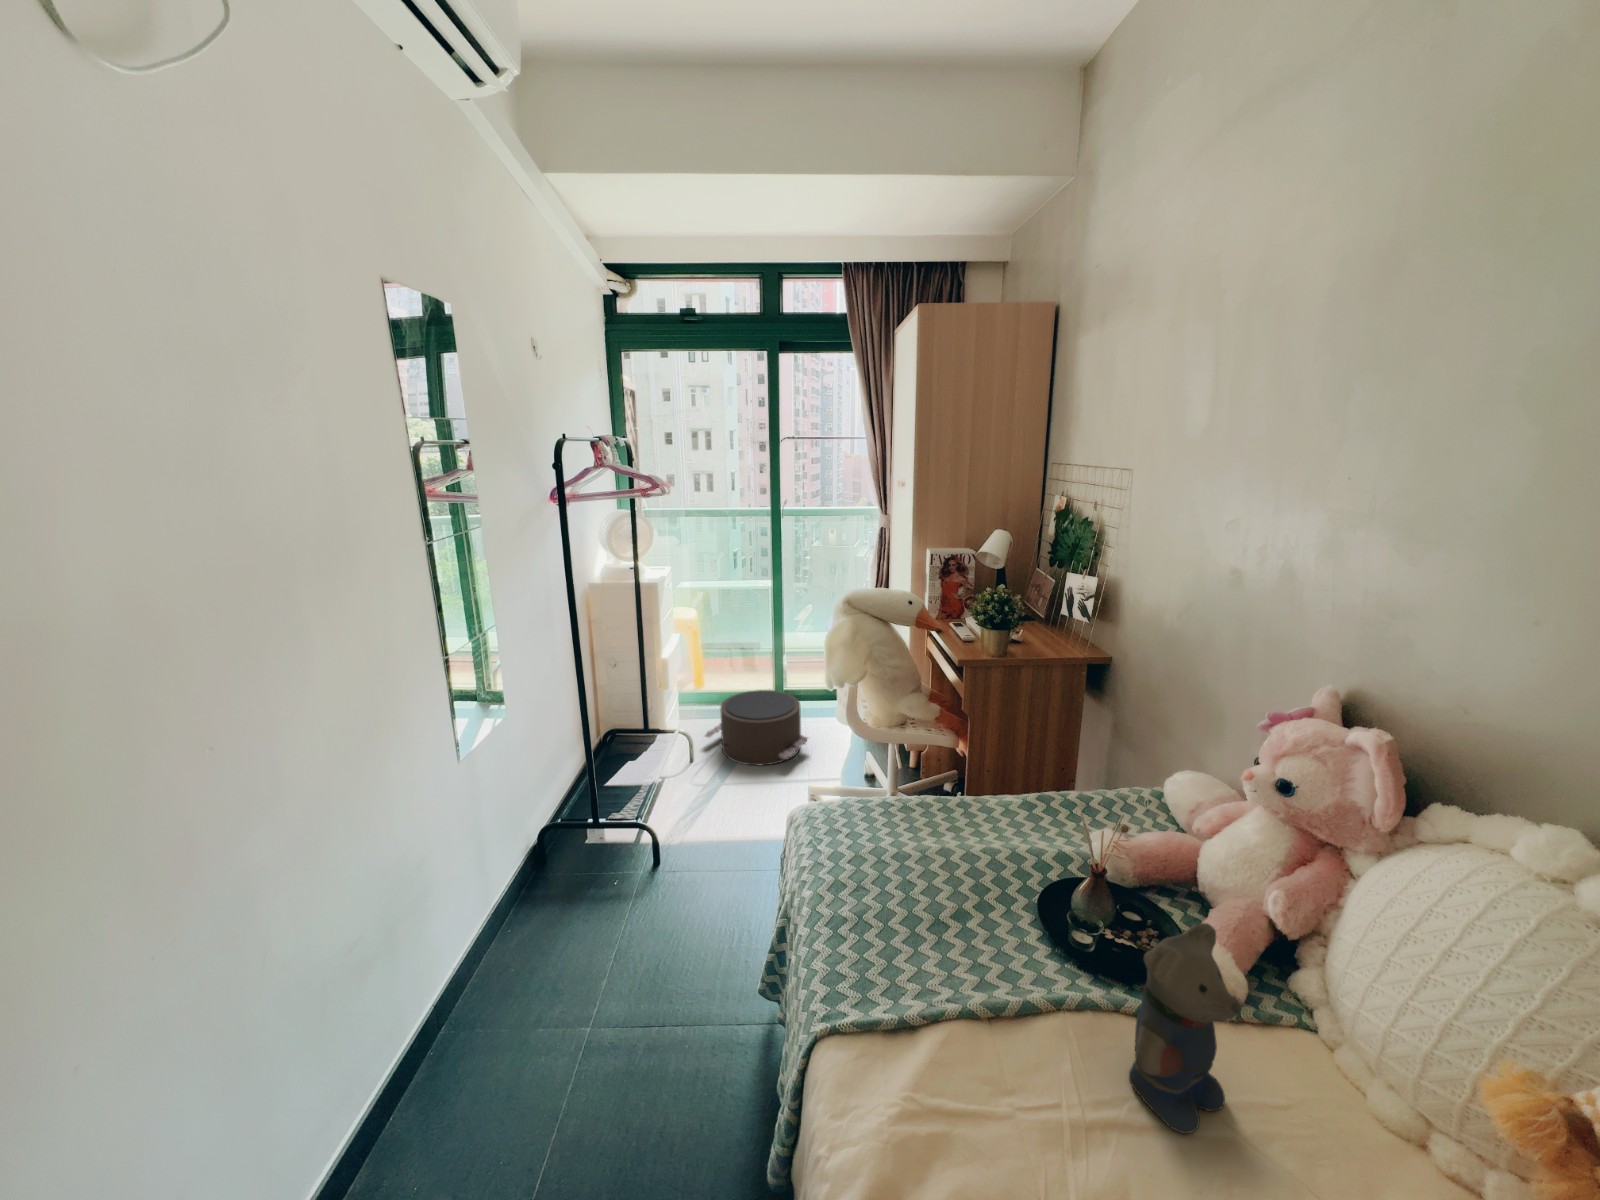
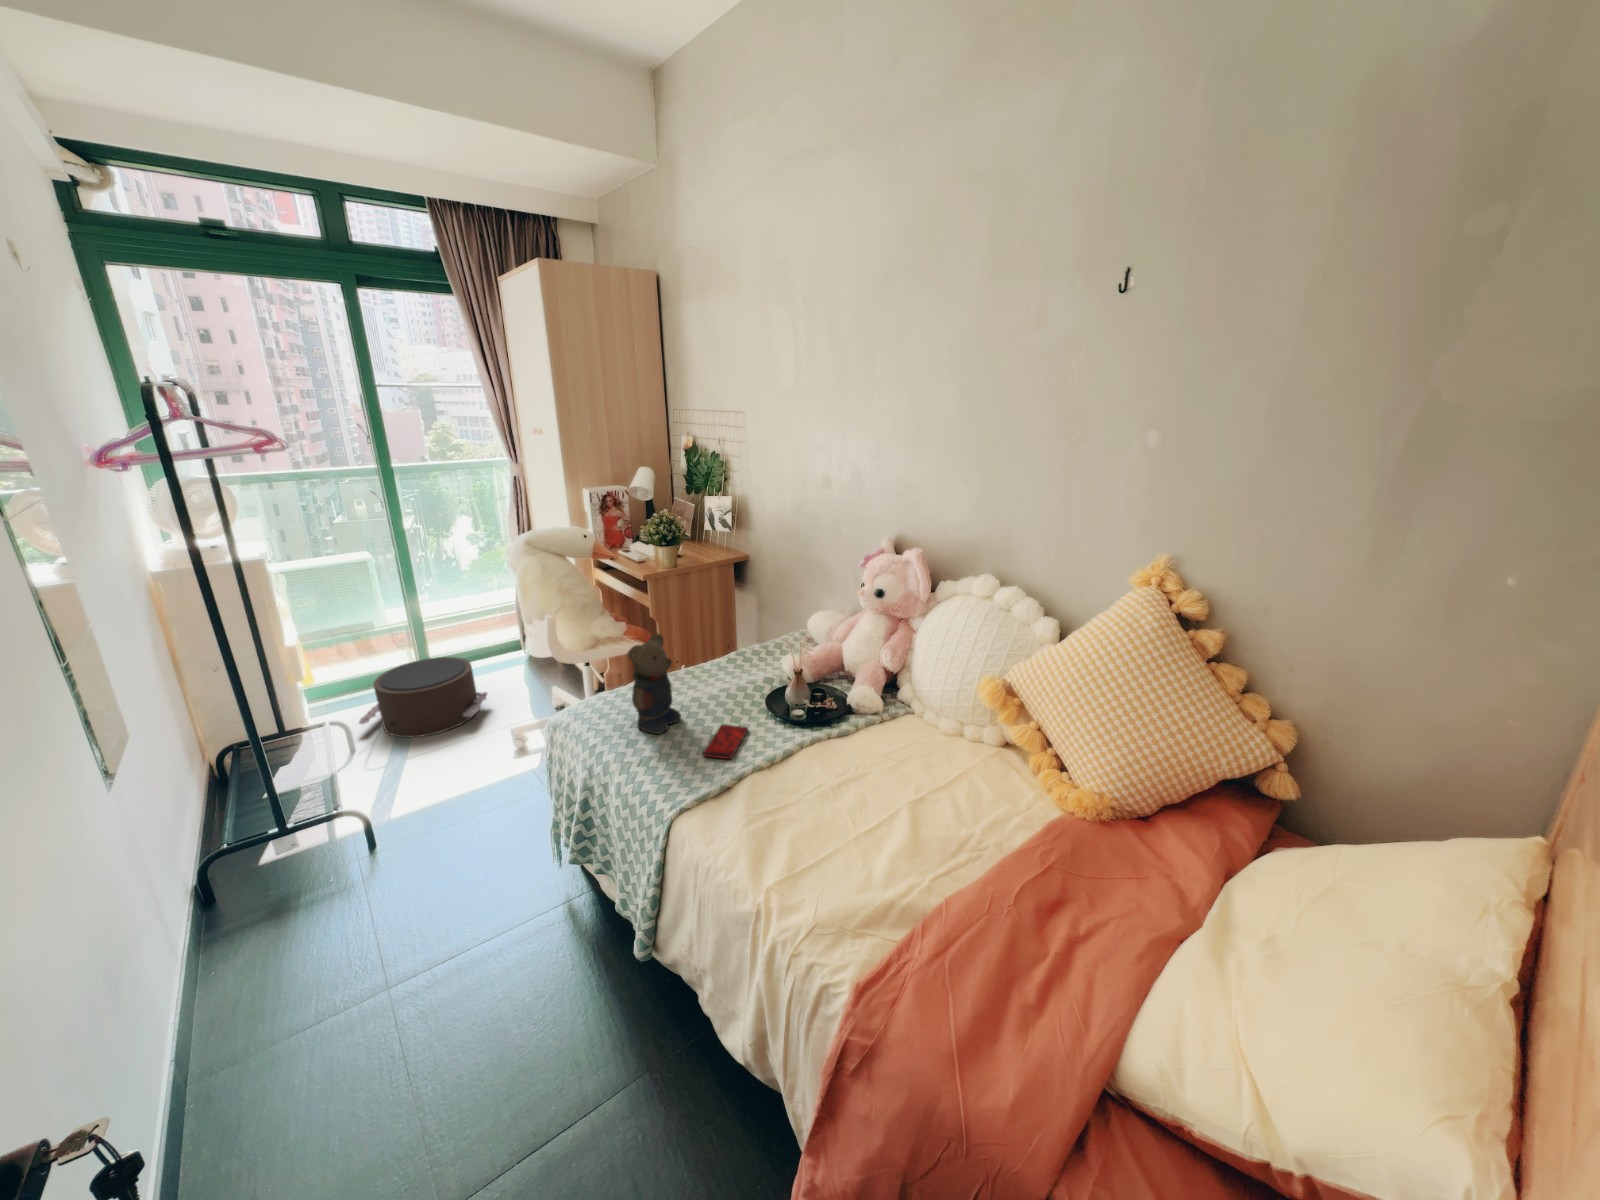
smartphone: none [908,909,990,974] -> present [703,725,748,759]
teddy bear: present [1129,923,1240,1134] -> present [627,633,681,734]

